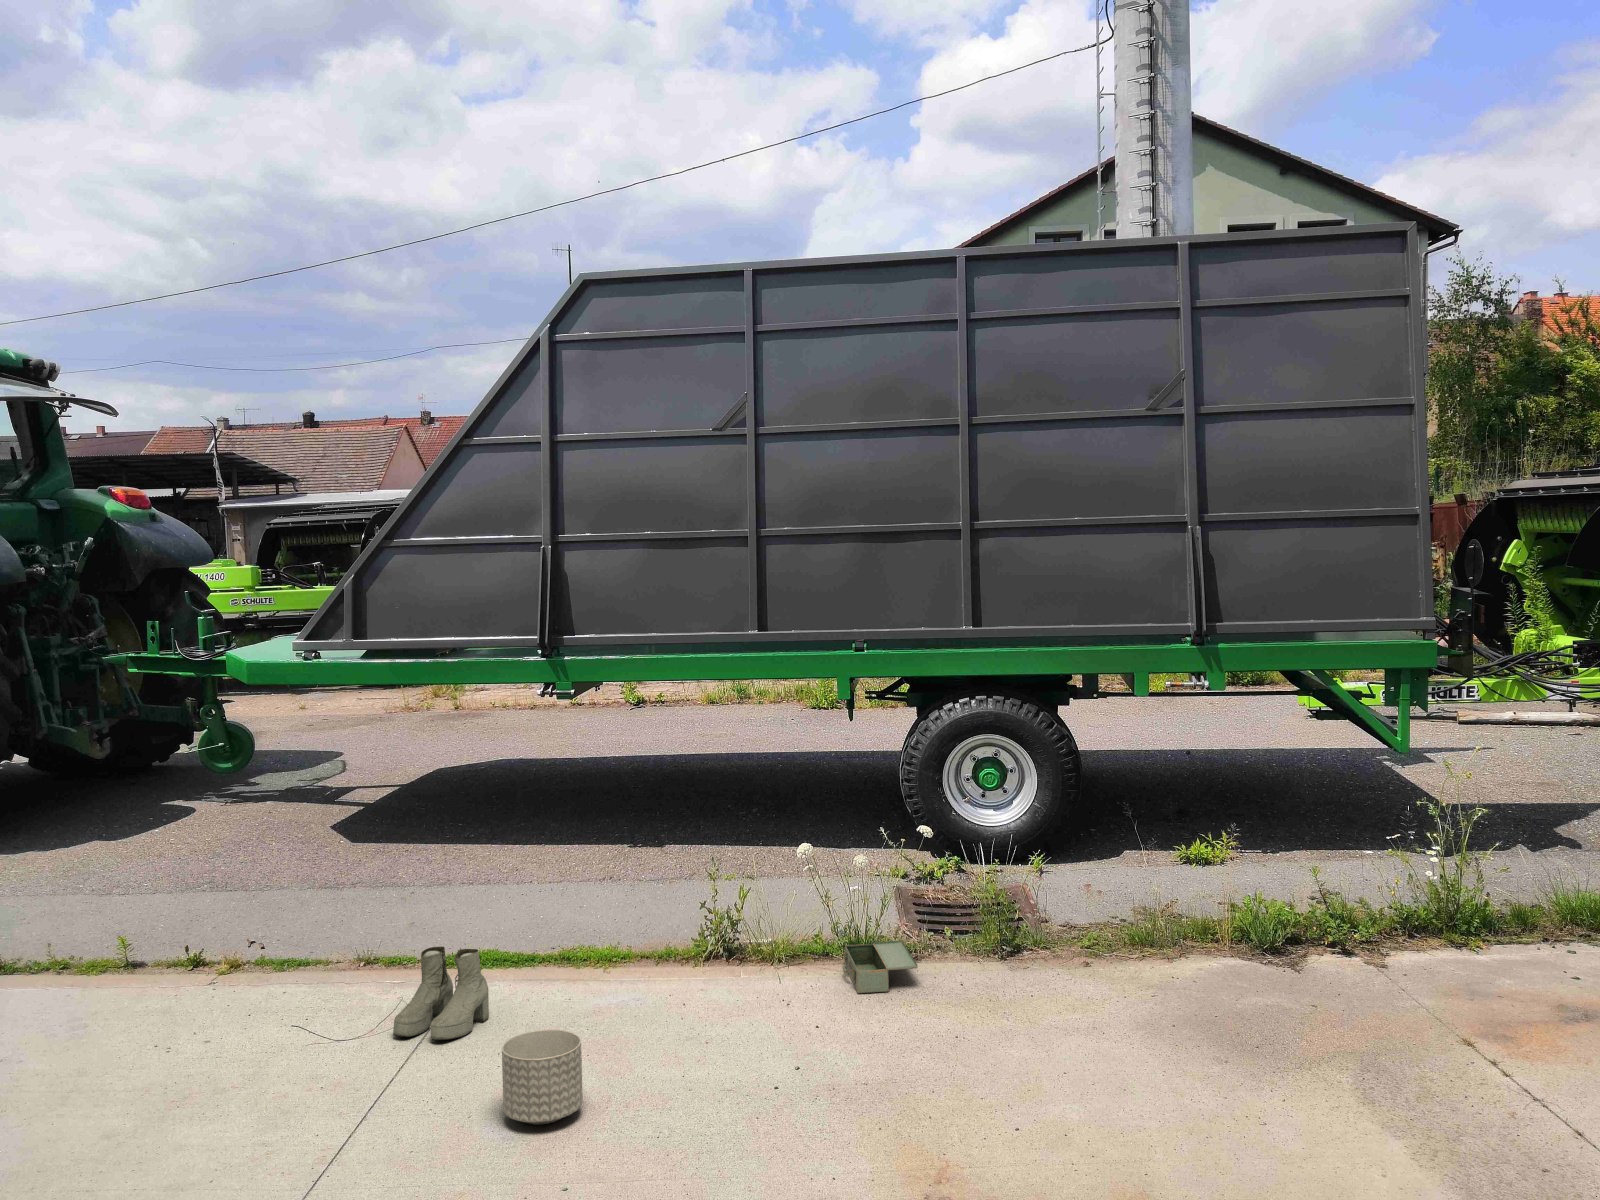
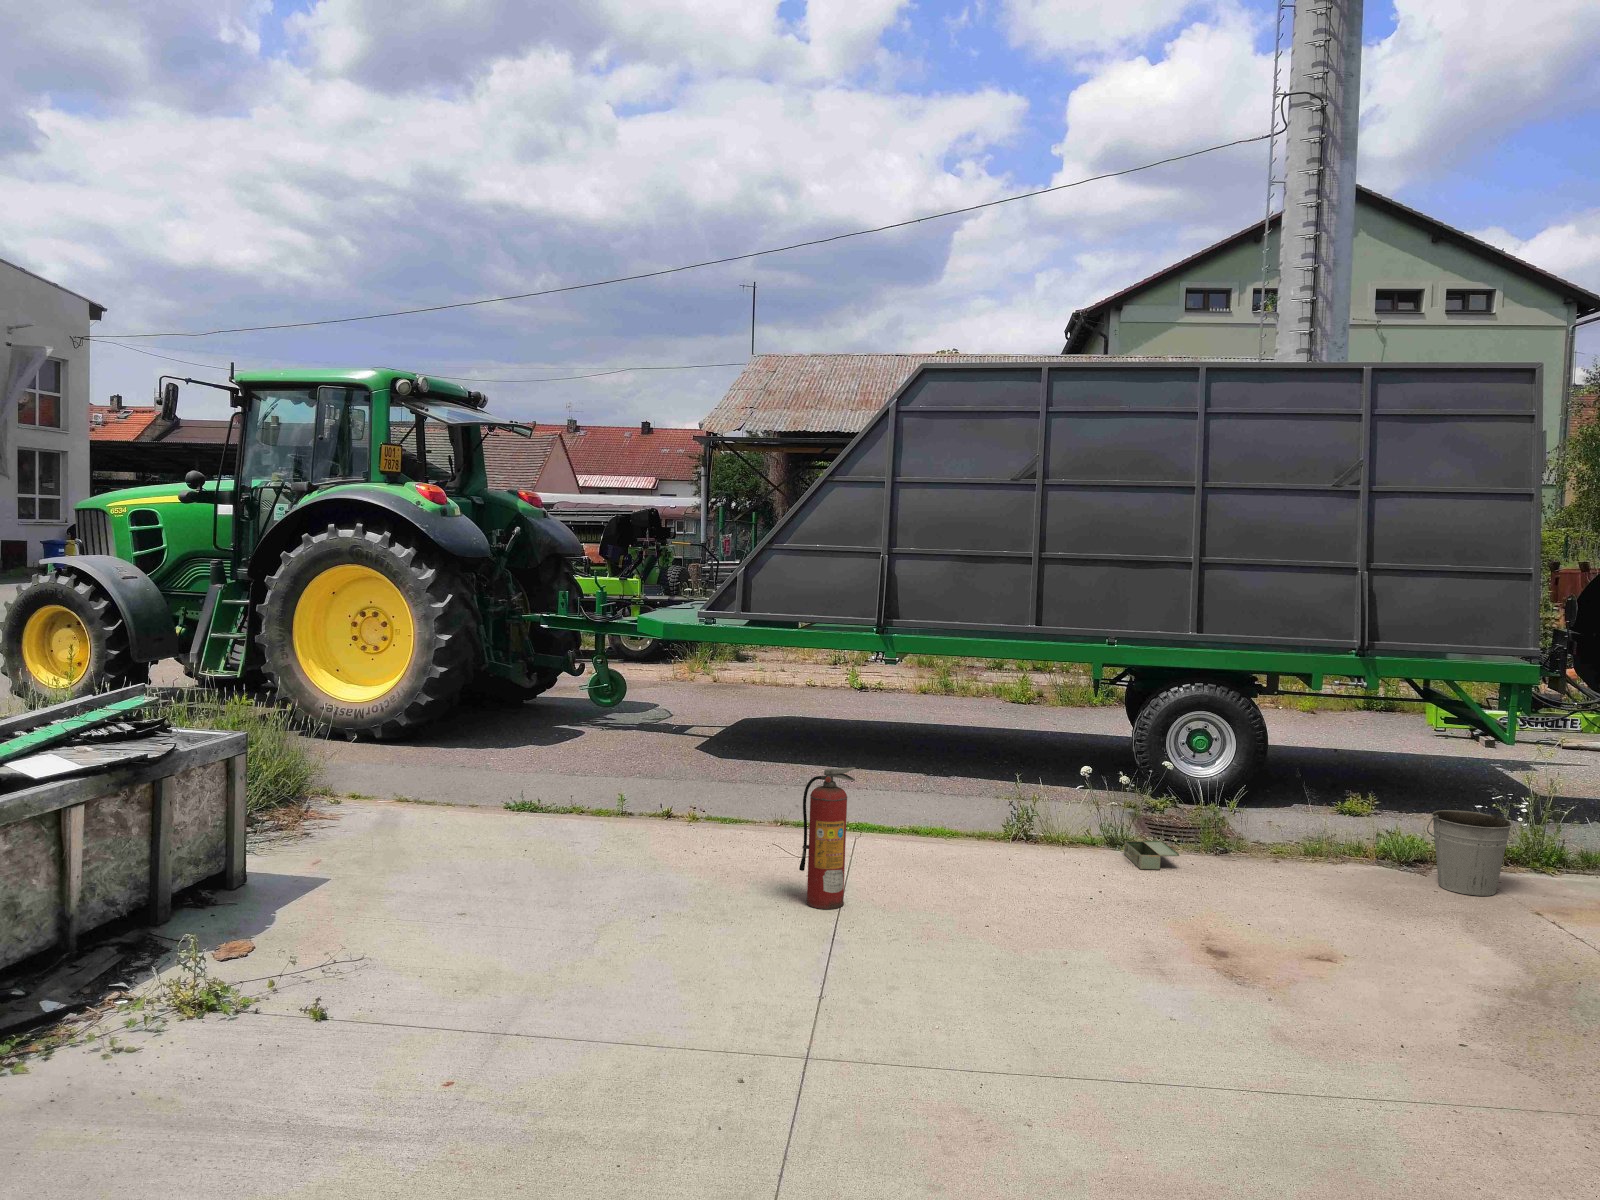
bucket: none [1288,865,1412,1000] -> present [1427,810,1512,896]
fire extinguisher: none [220,877,306,1134] -> present [799,767,855,909]
boots: present [393,946,489,1040] -> none [862,820,913,874]
planter: present [502,1030,583,1125] -> none [963,866,1010,917]

